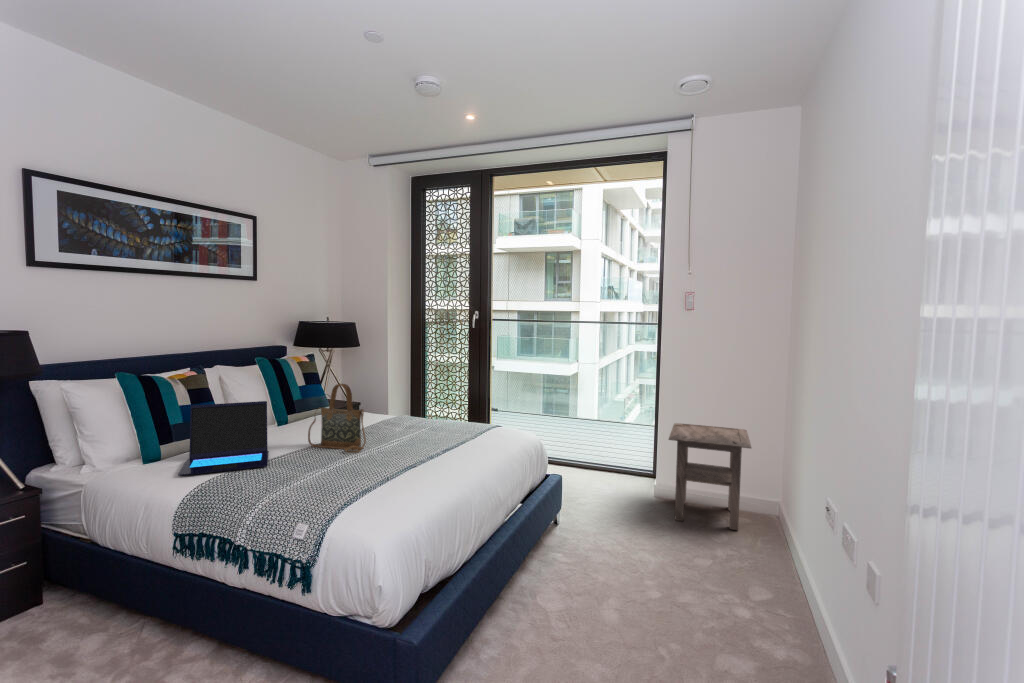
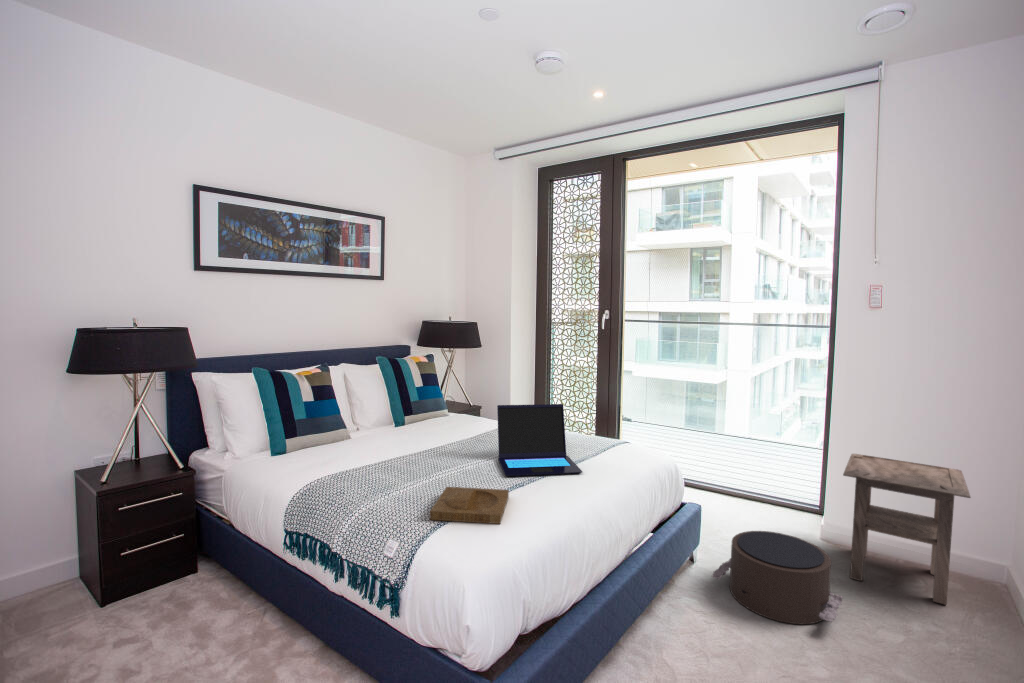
handbag: present [308,384,366,453] -> none [419,387,475,462]
laptop: present [178,401,269,476] -> present [497,404,582,476]
tray: none [336,472,405,503] -> present [430,487,509,524]
pouf: none [574,490,670,559] -> present [712,531,843,624]

